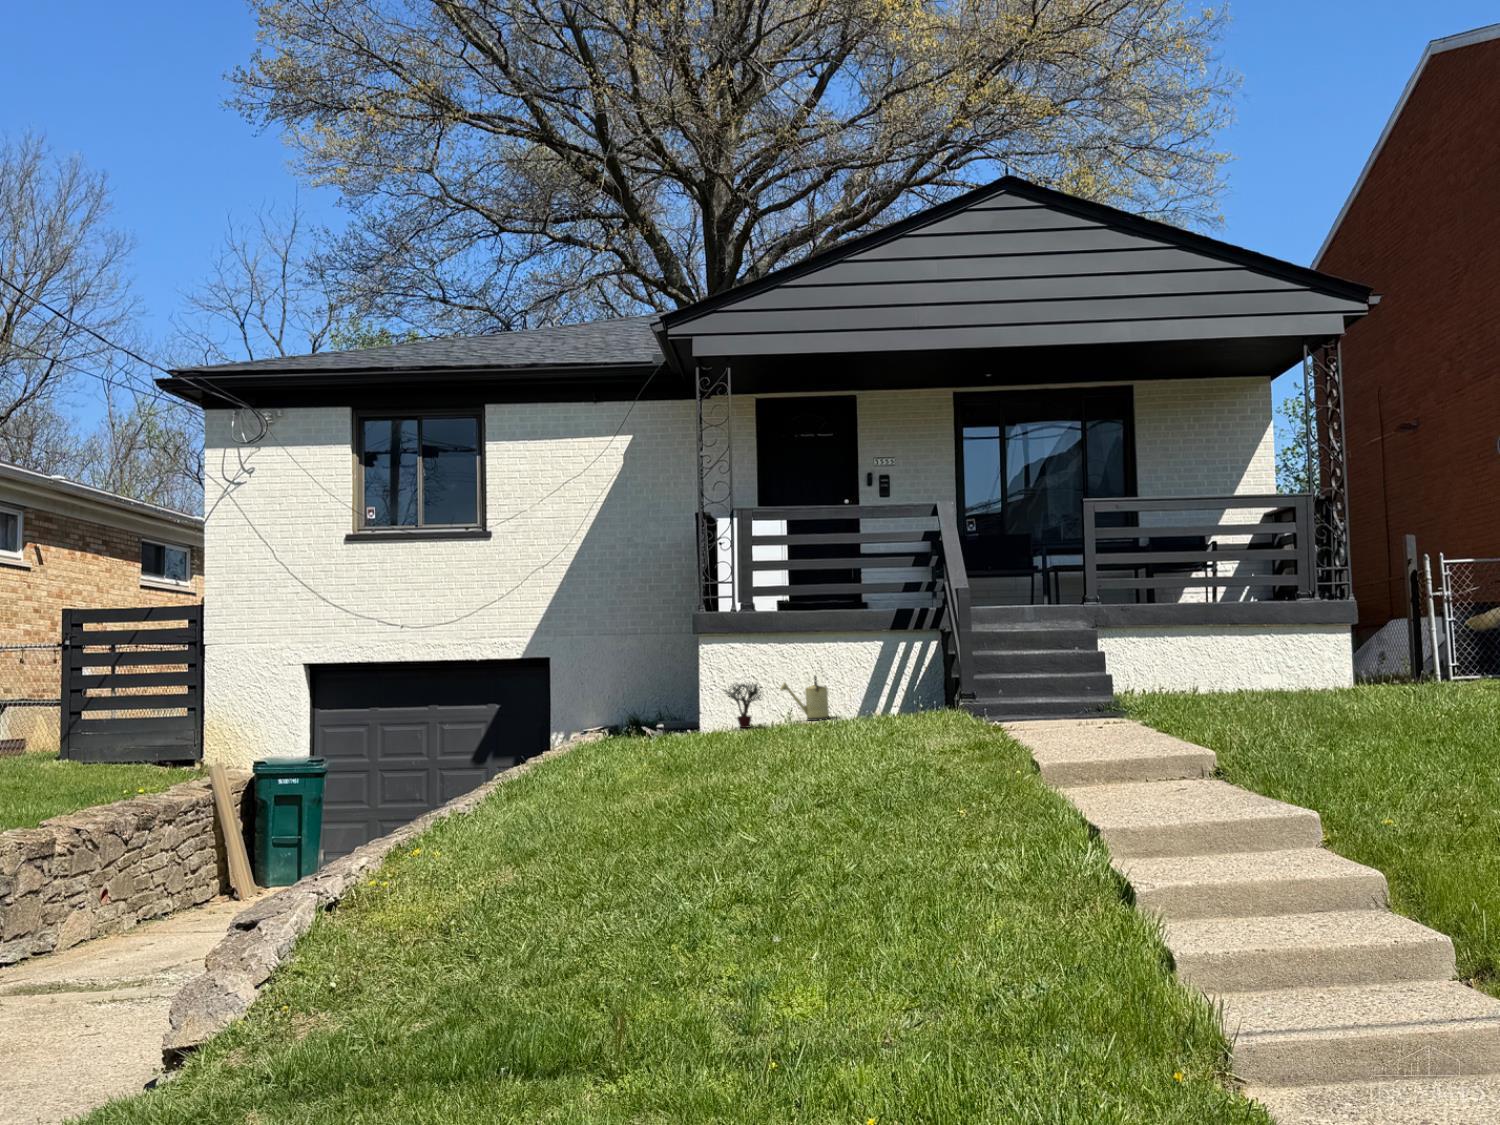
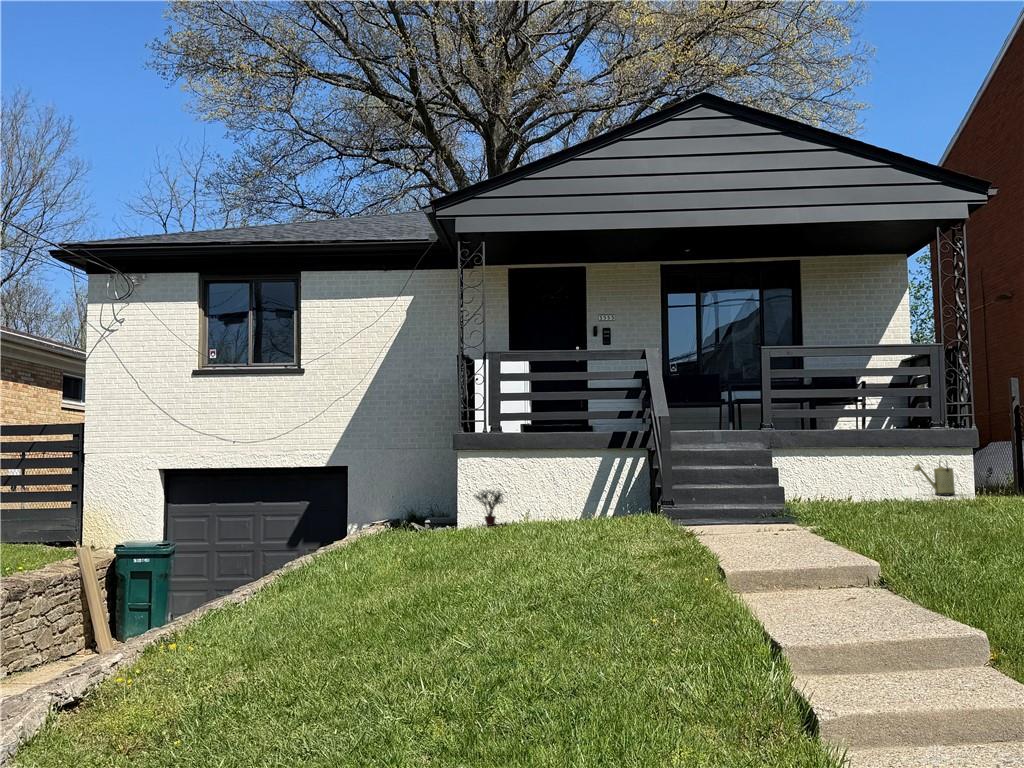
watering can: present [780,675,829,721] -> present [914,461,955,495]

